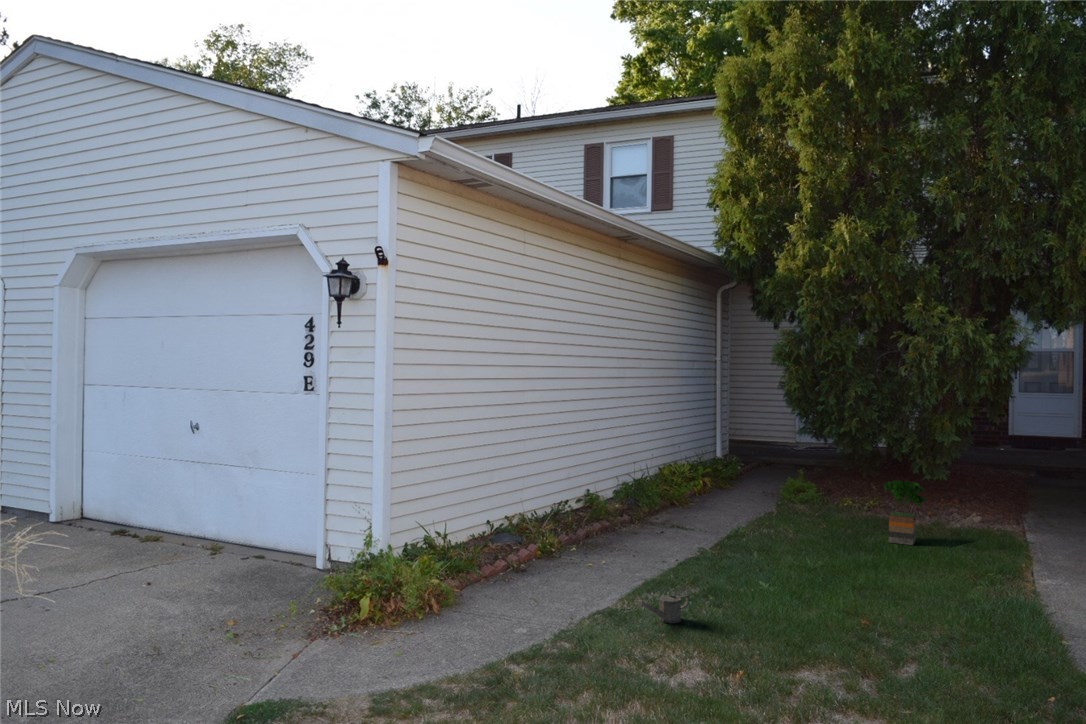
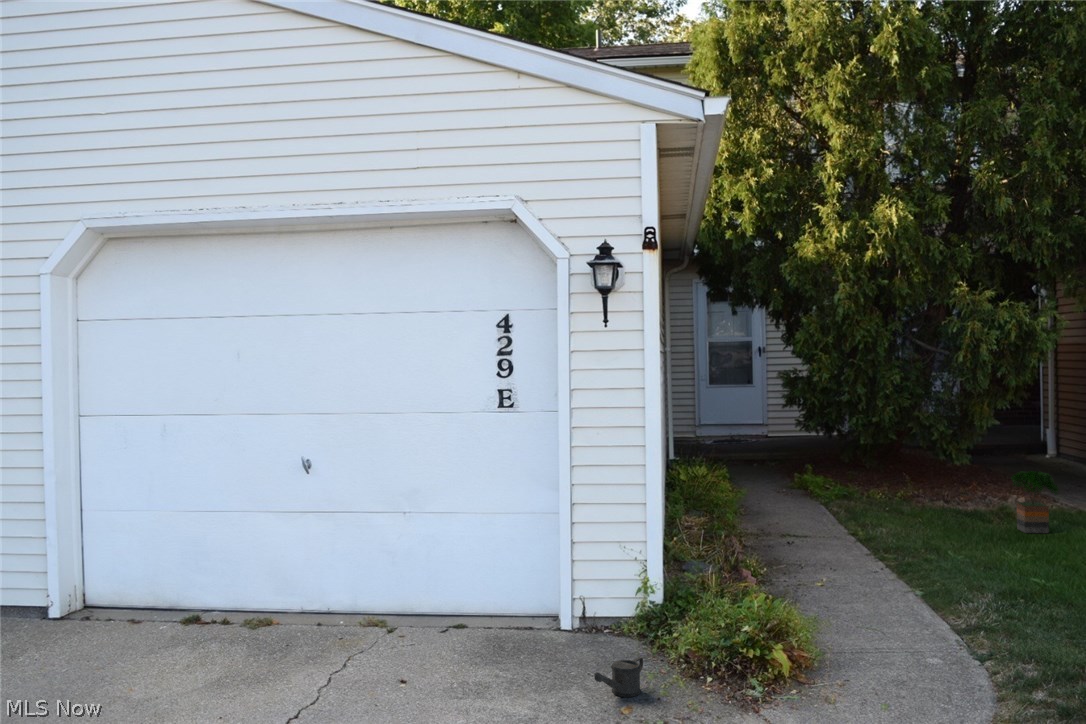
watering can: present [639,595,689,623] -> present [594,657,643,697]

